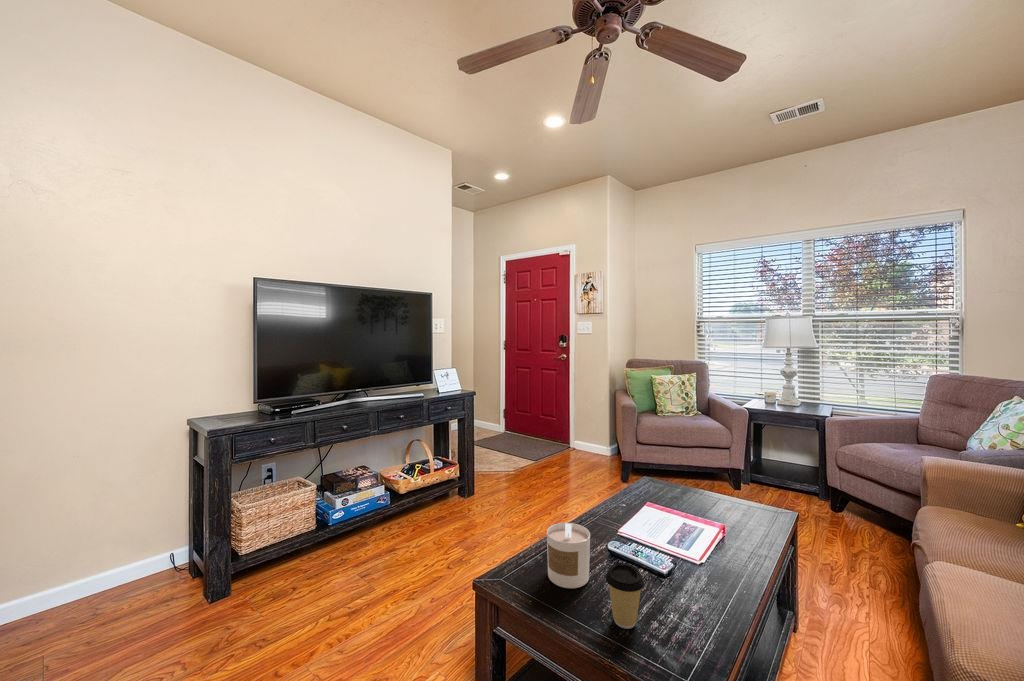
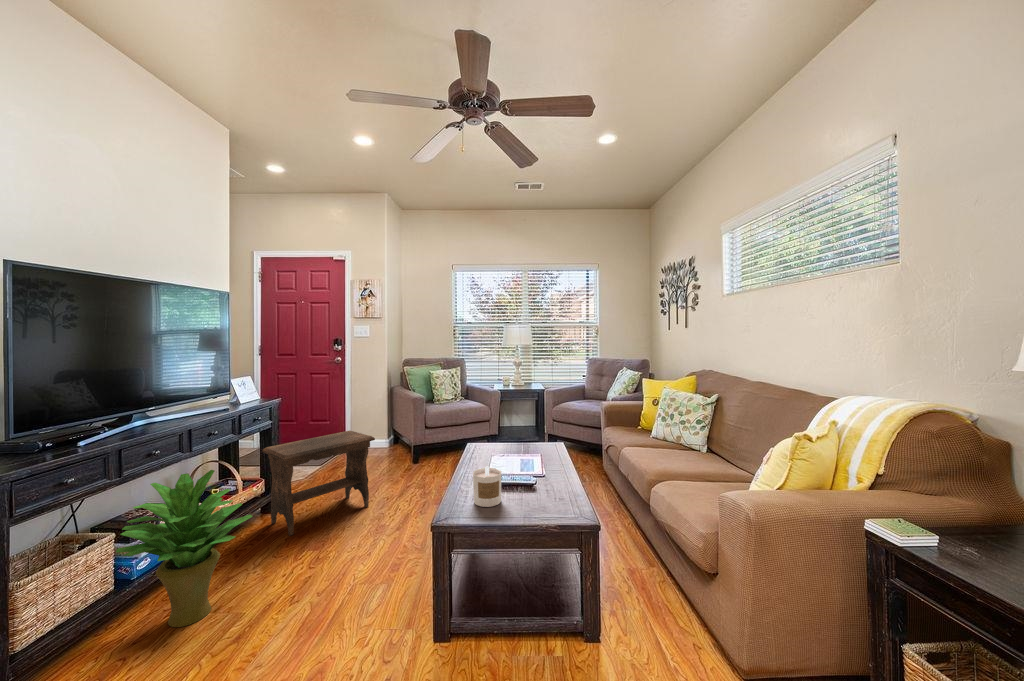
footstool: none [451,432,549,526] -> present [262,431,375,536]
potted plant: none [294,448,397,580] -> present [116,470,252,627]
coffee cup: present [605,563,644,629] -> none [524,476,546,510]

